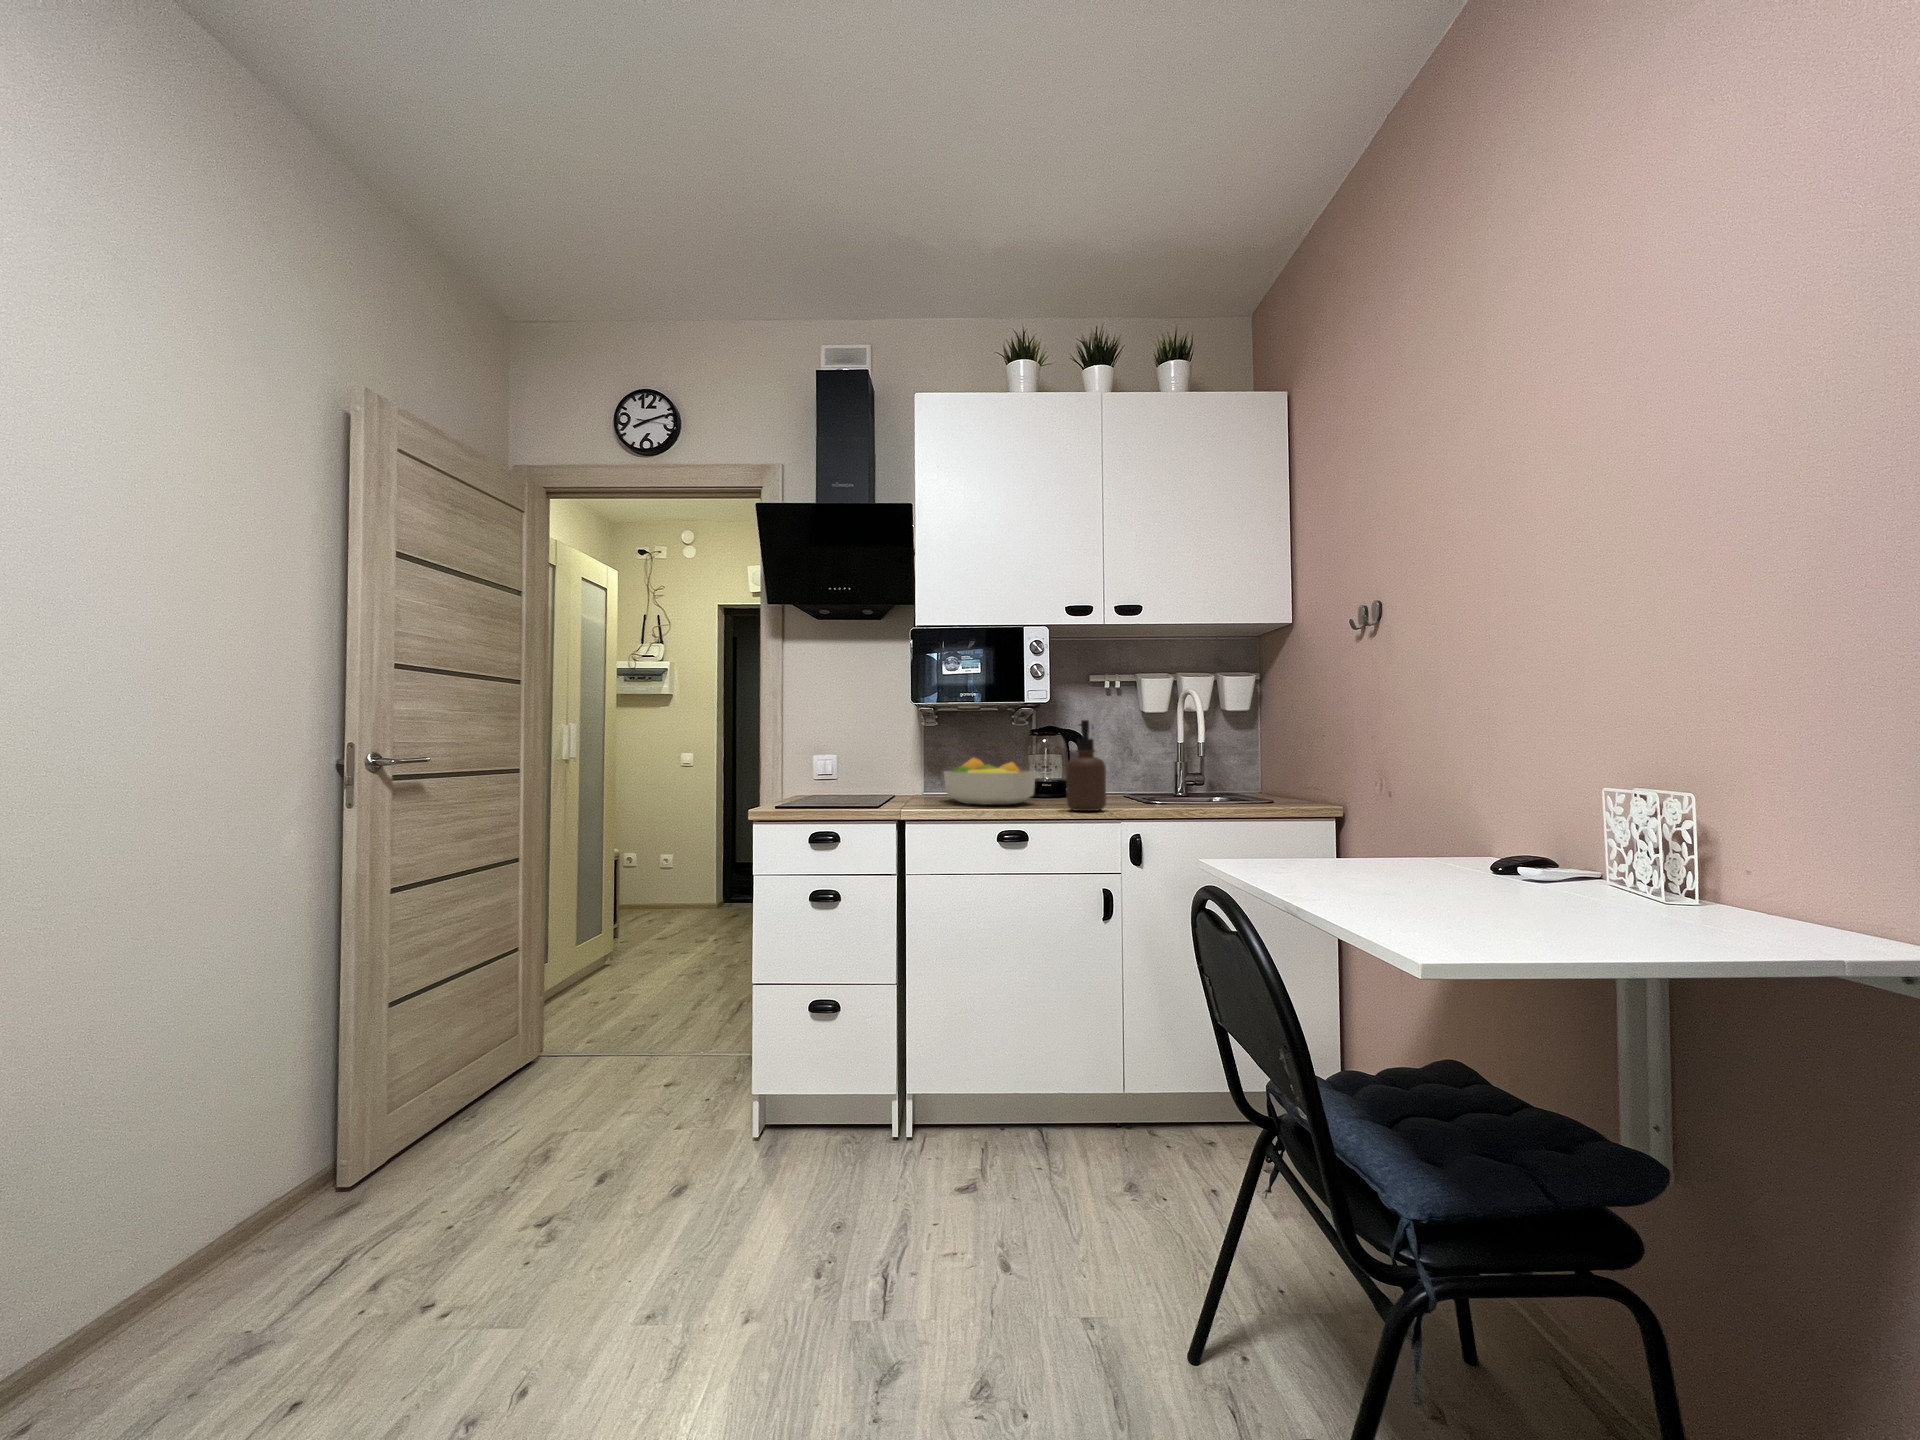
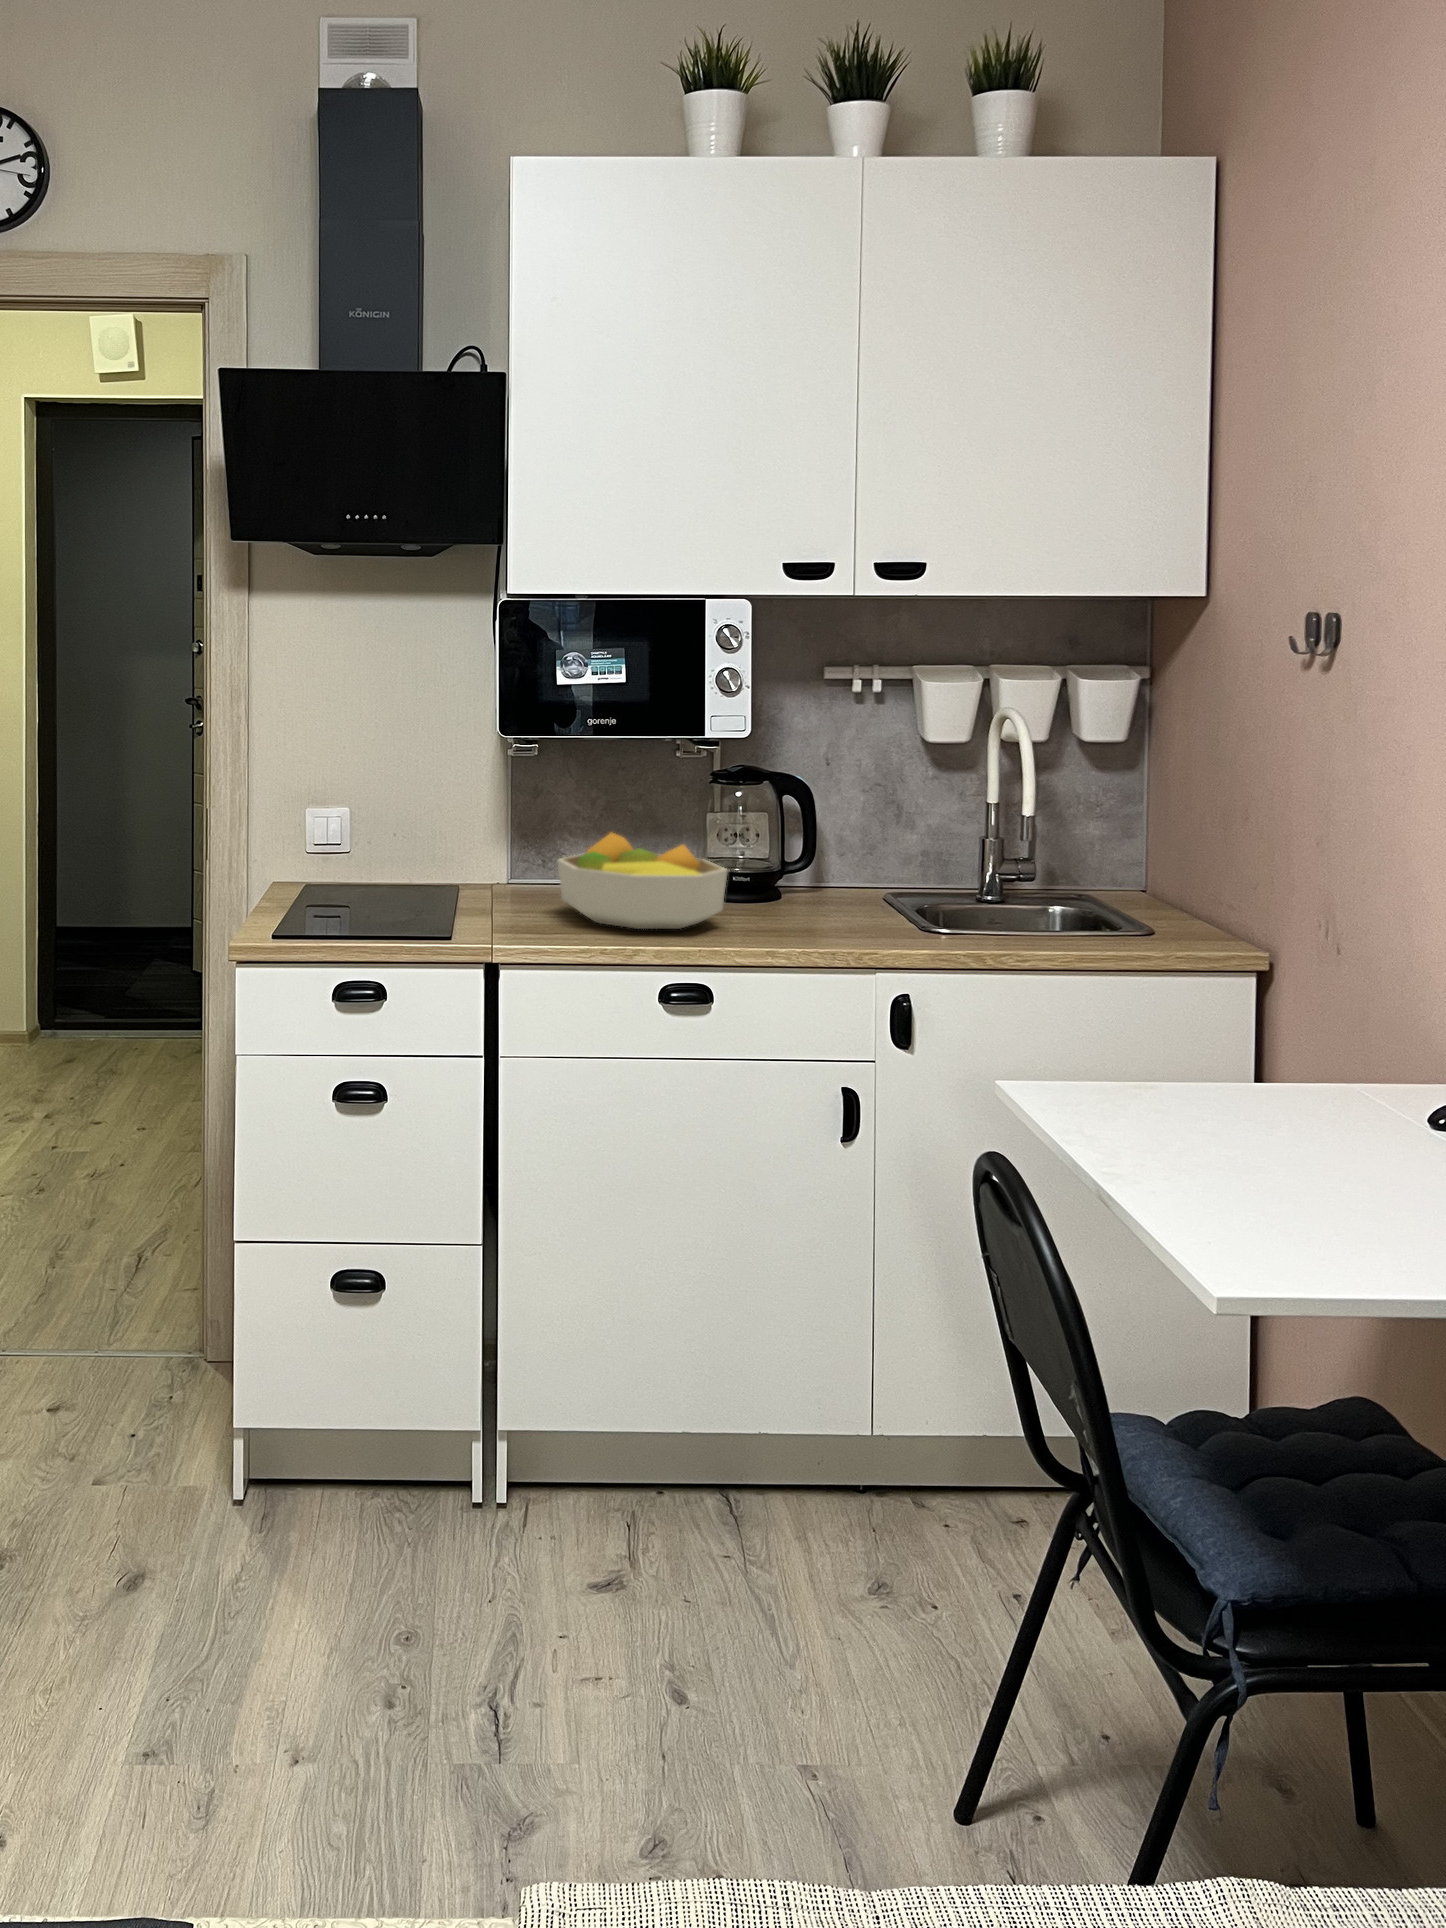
soap dispenser: present [1066,720,1106,811] -> none [783,790,853,952]

